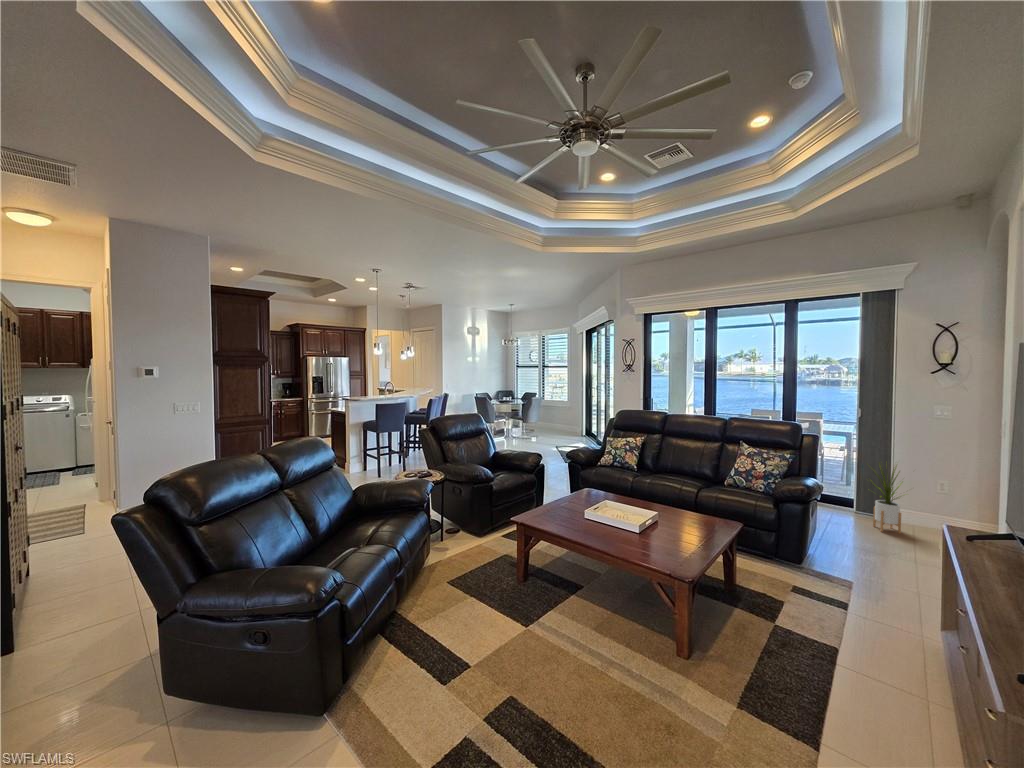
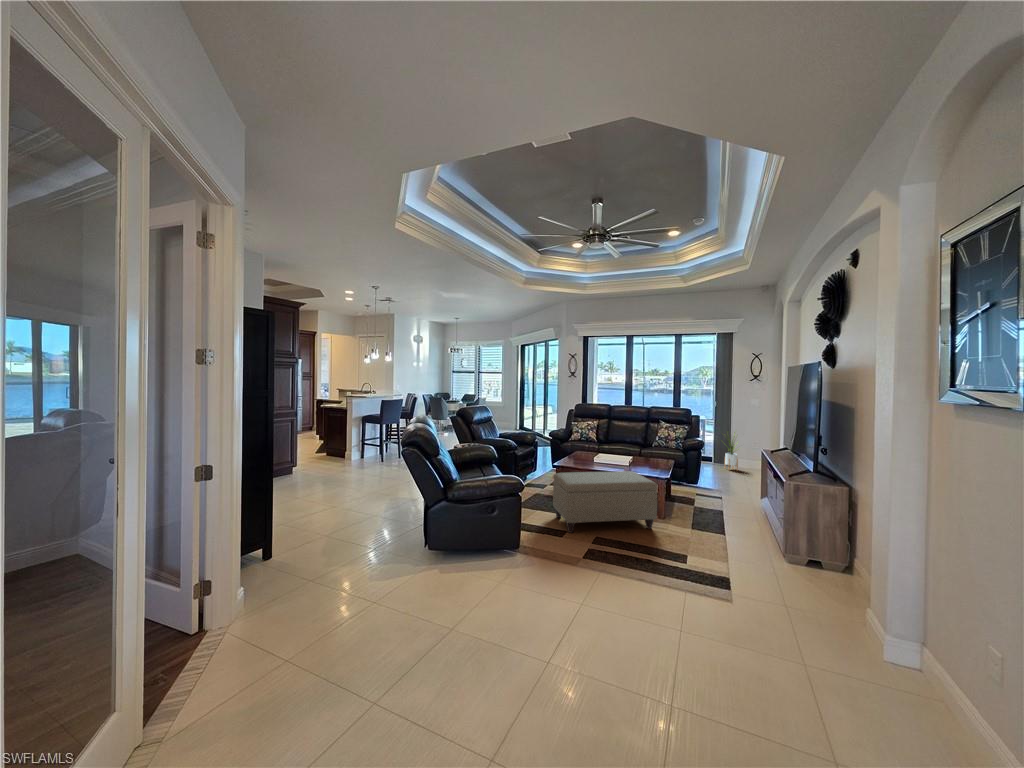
ottoman: none [458,542,649,688] -> present [553,471,658,533]

